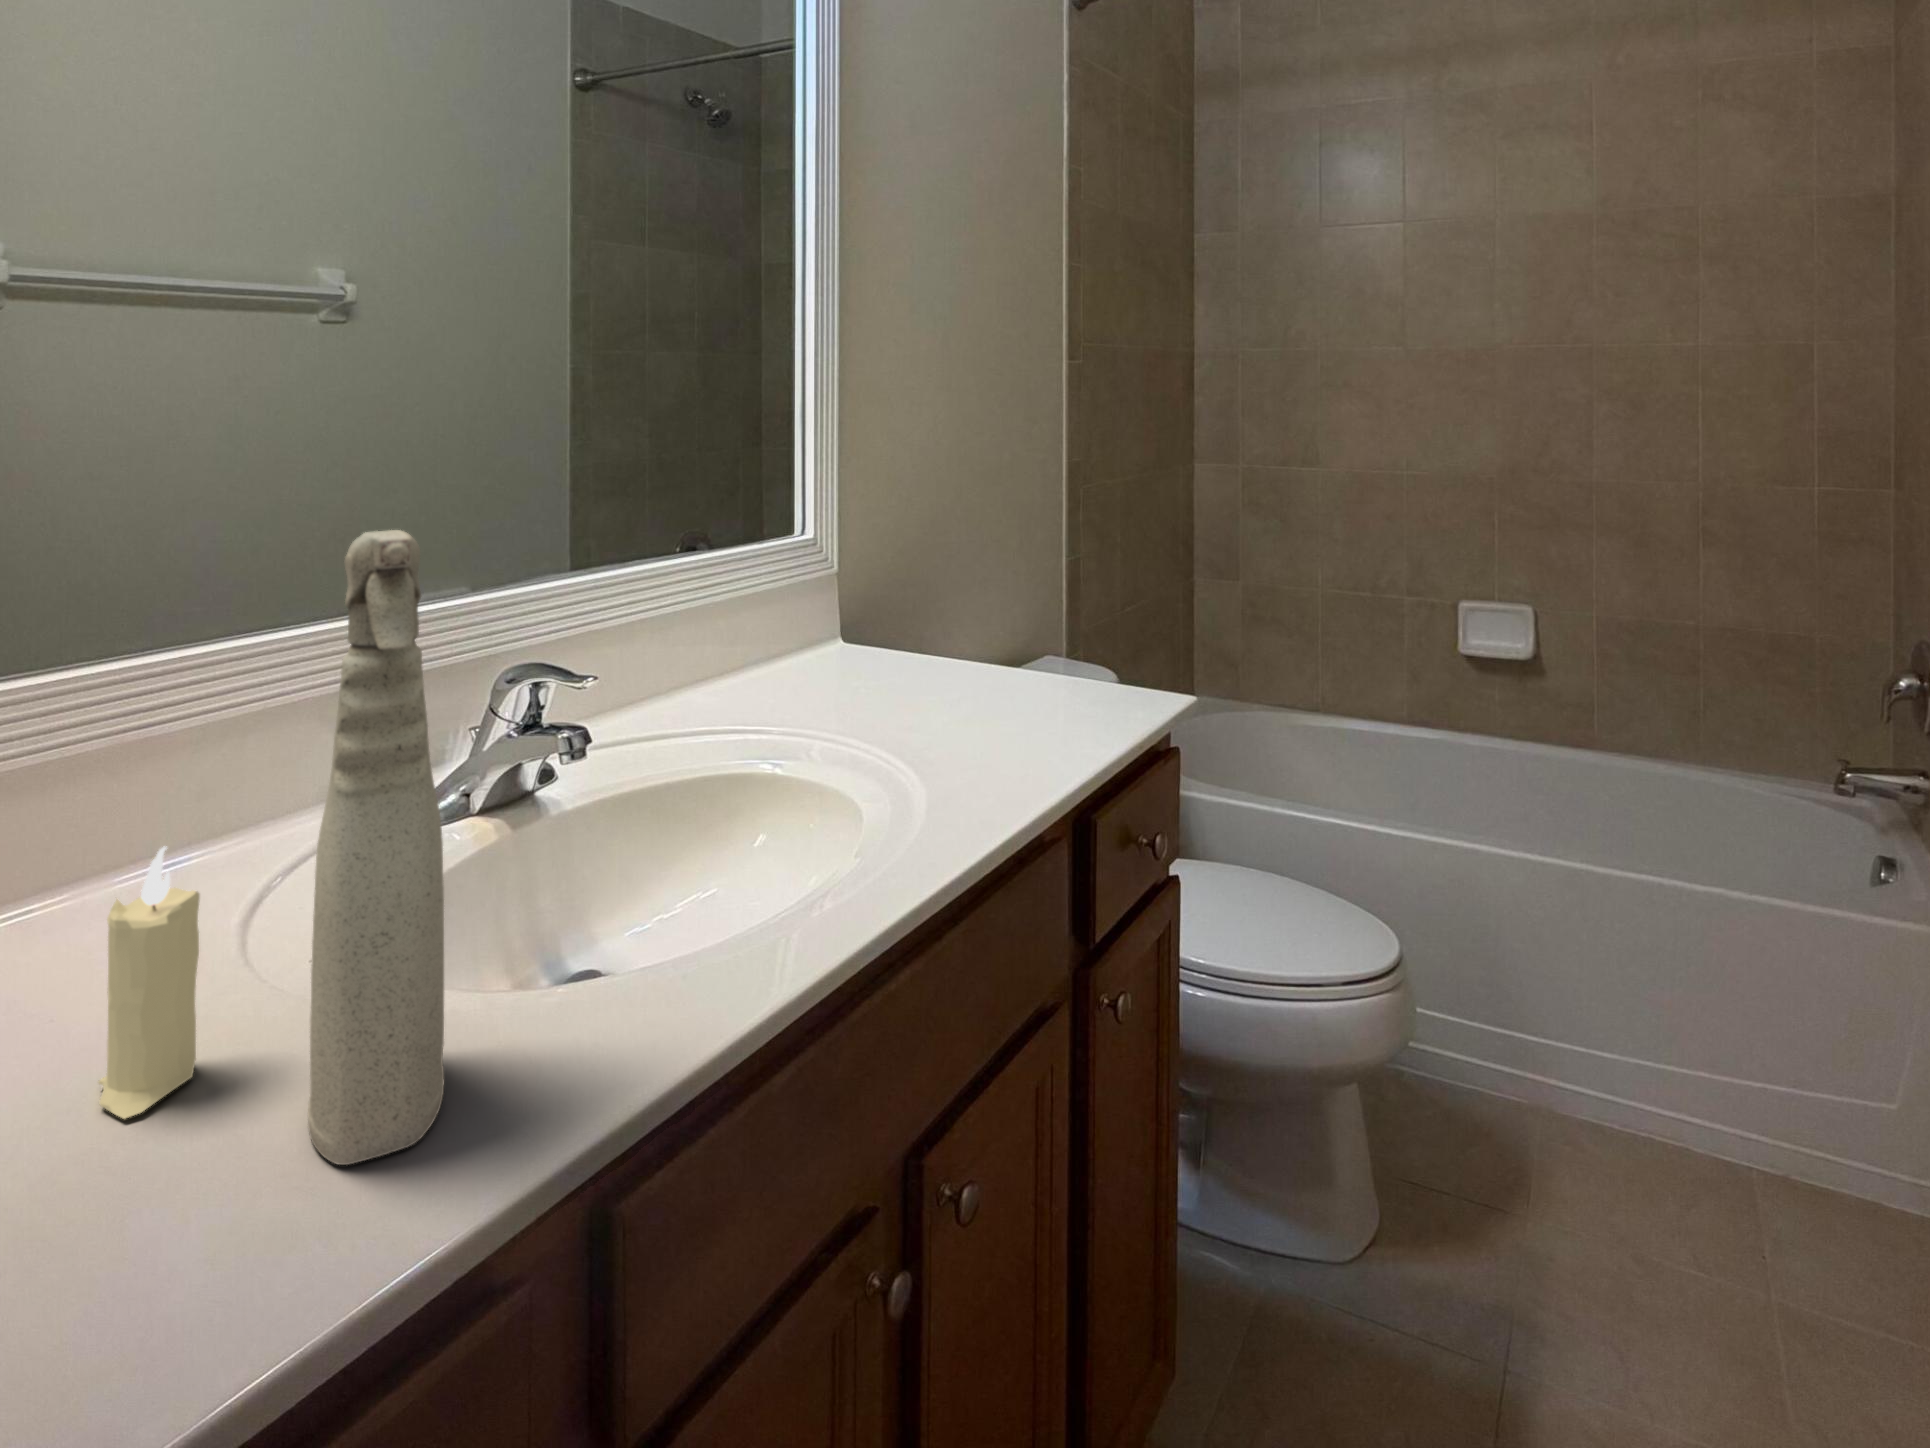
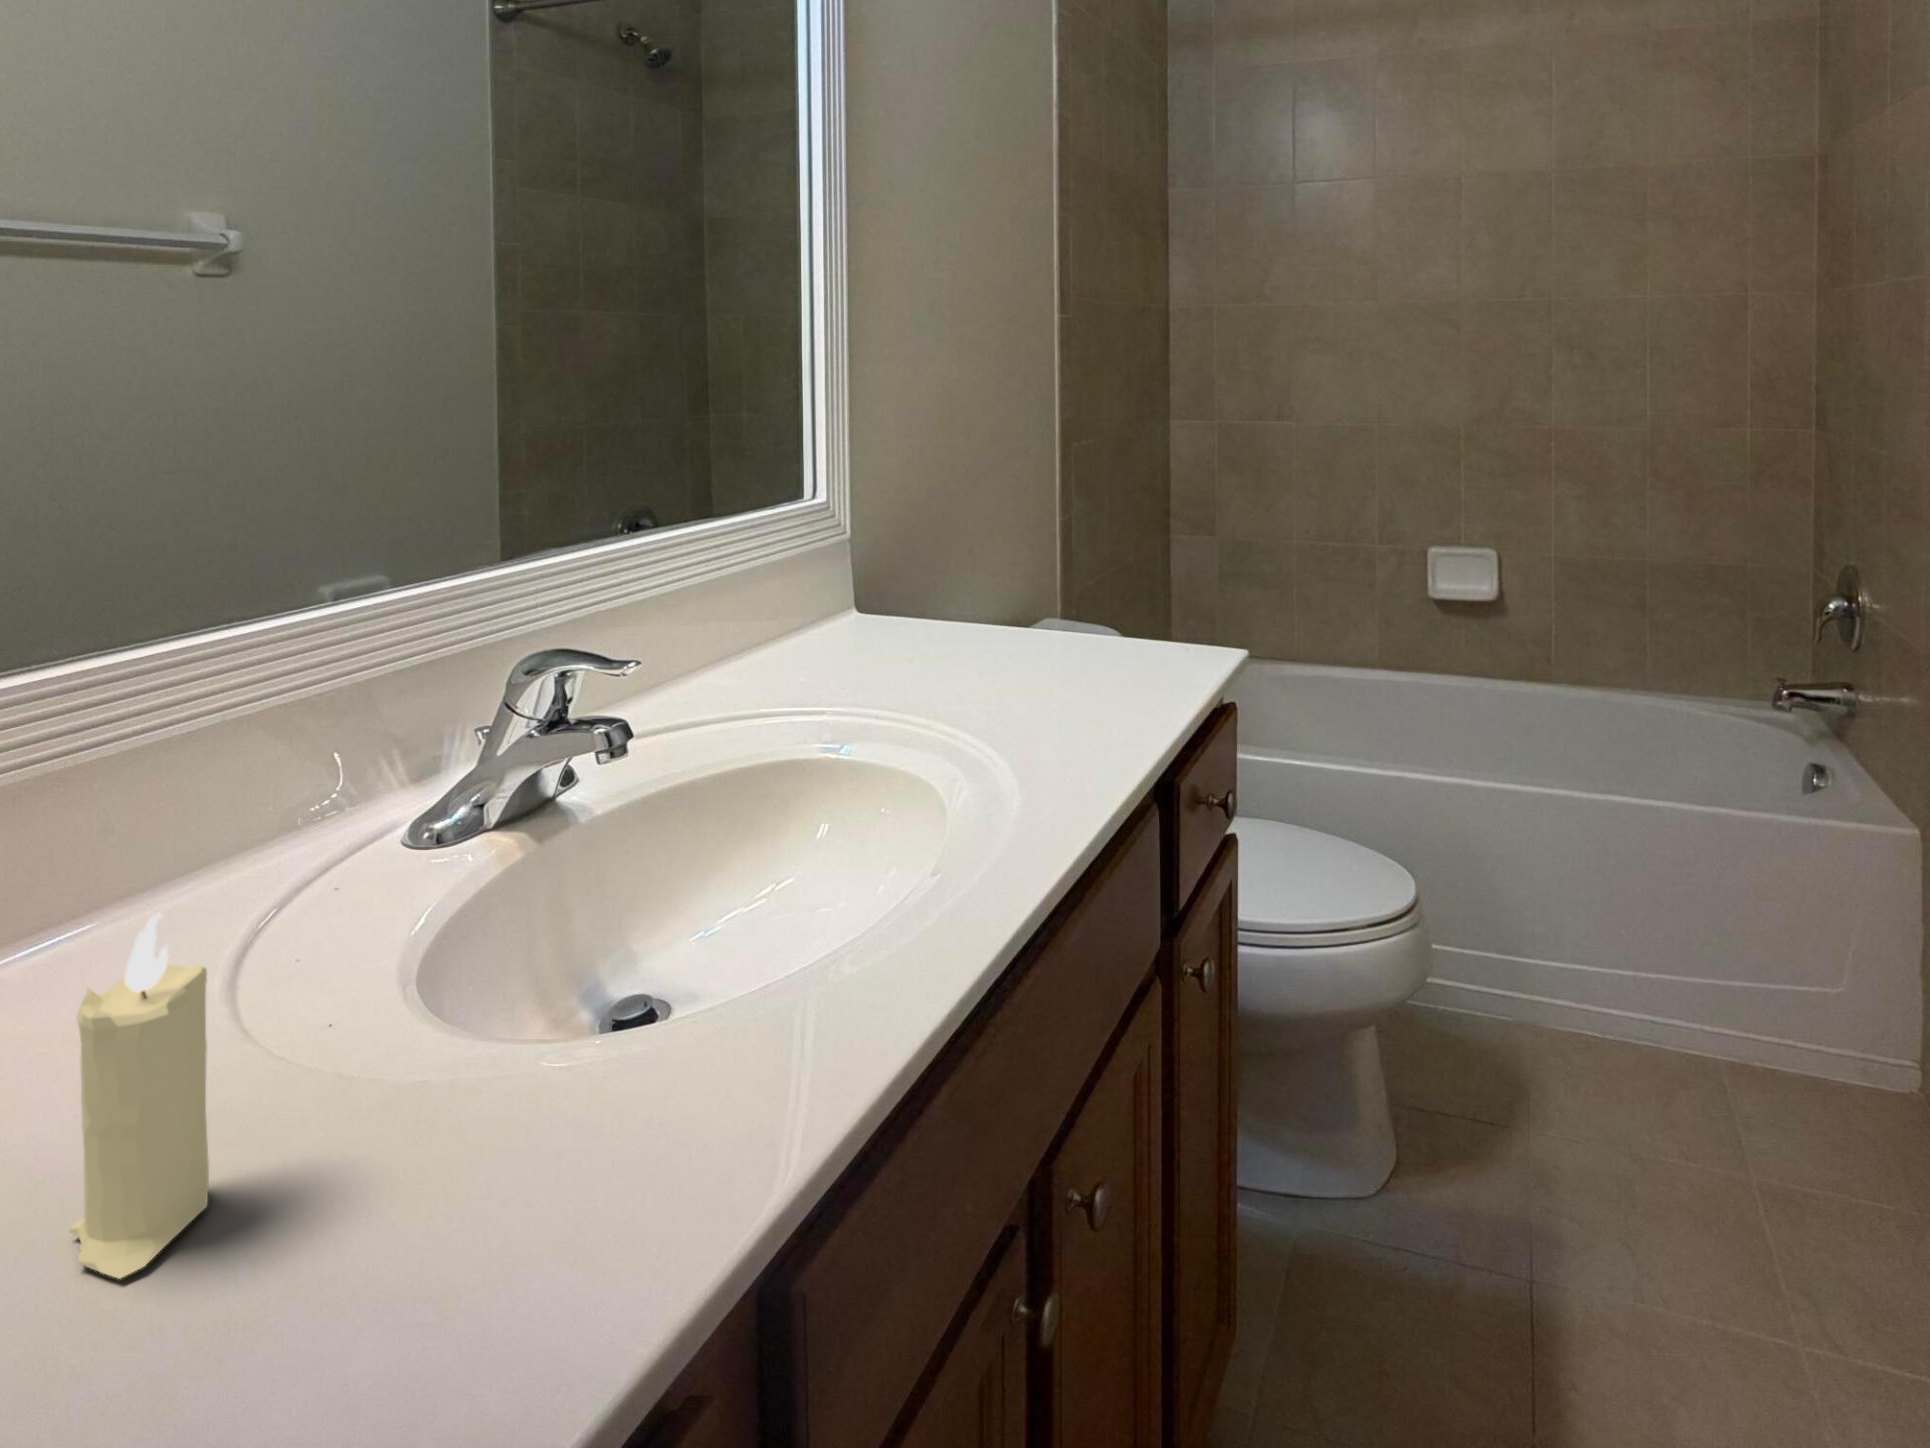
spray bottle: present [308,530,444,1165] -> none [389,486,565,1304]

